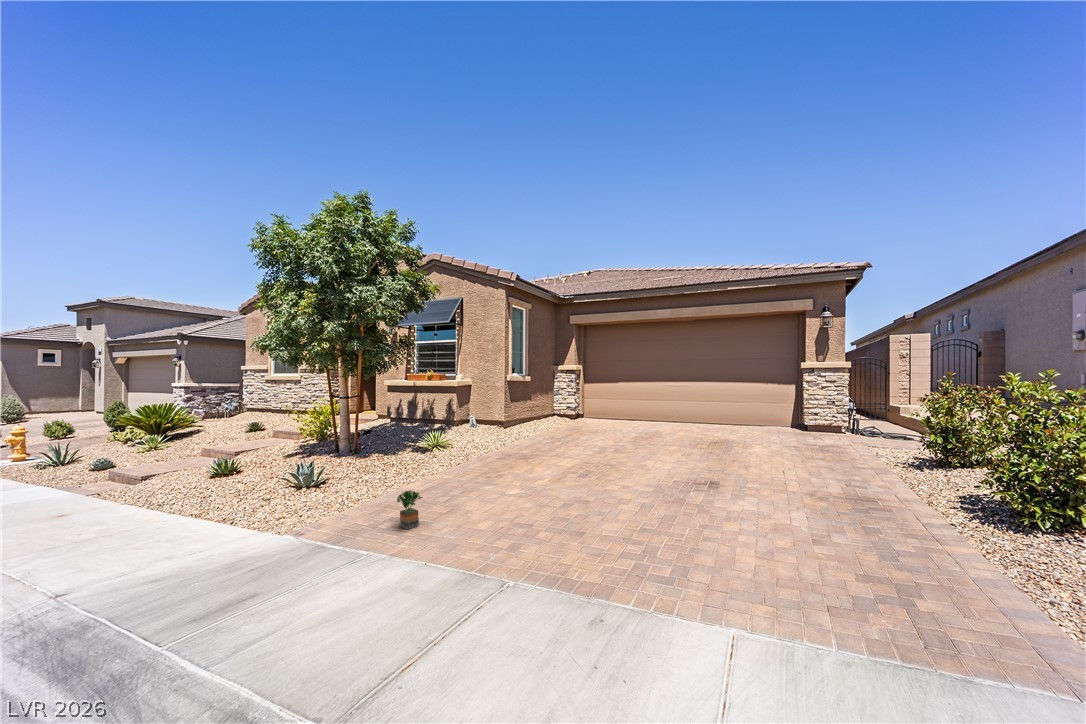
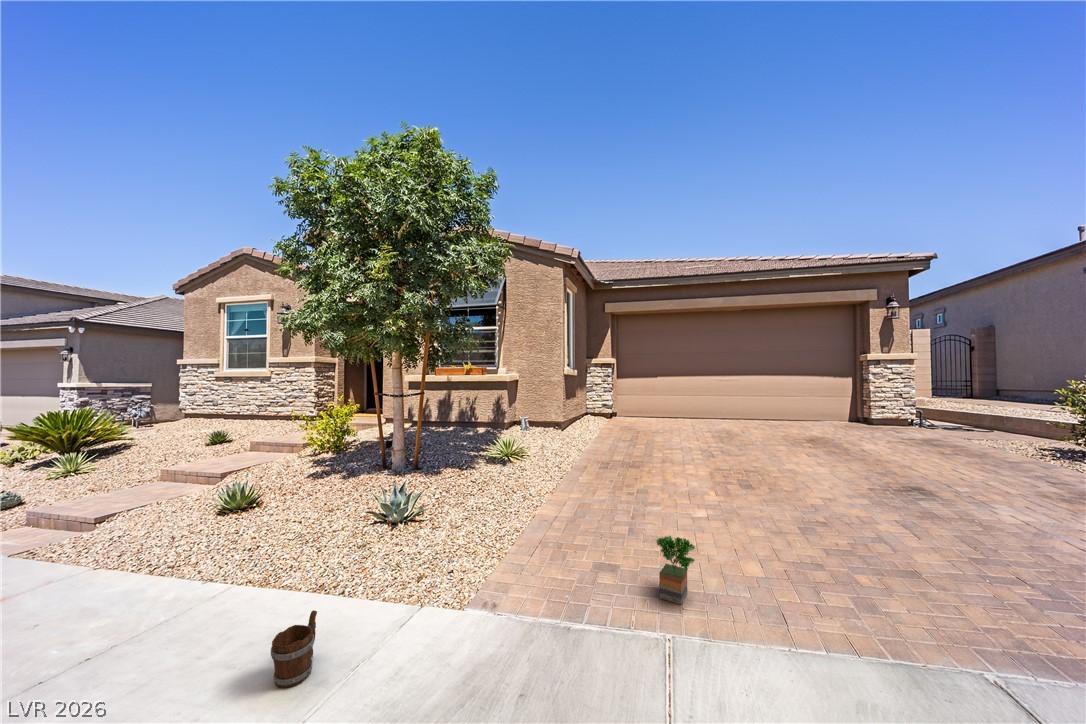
bucket: none [178,512,208,543] -> present [271,610,317,688]

